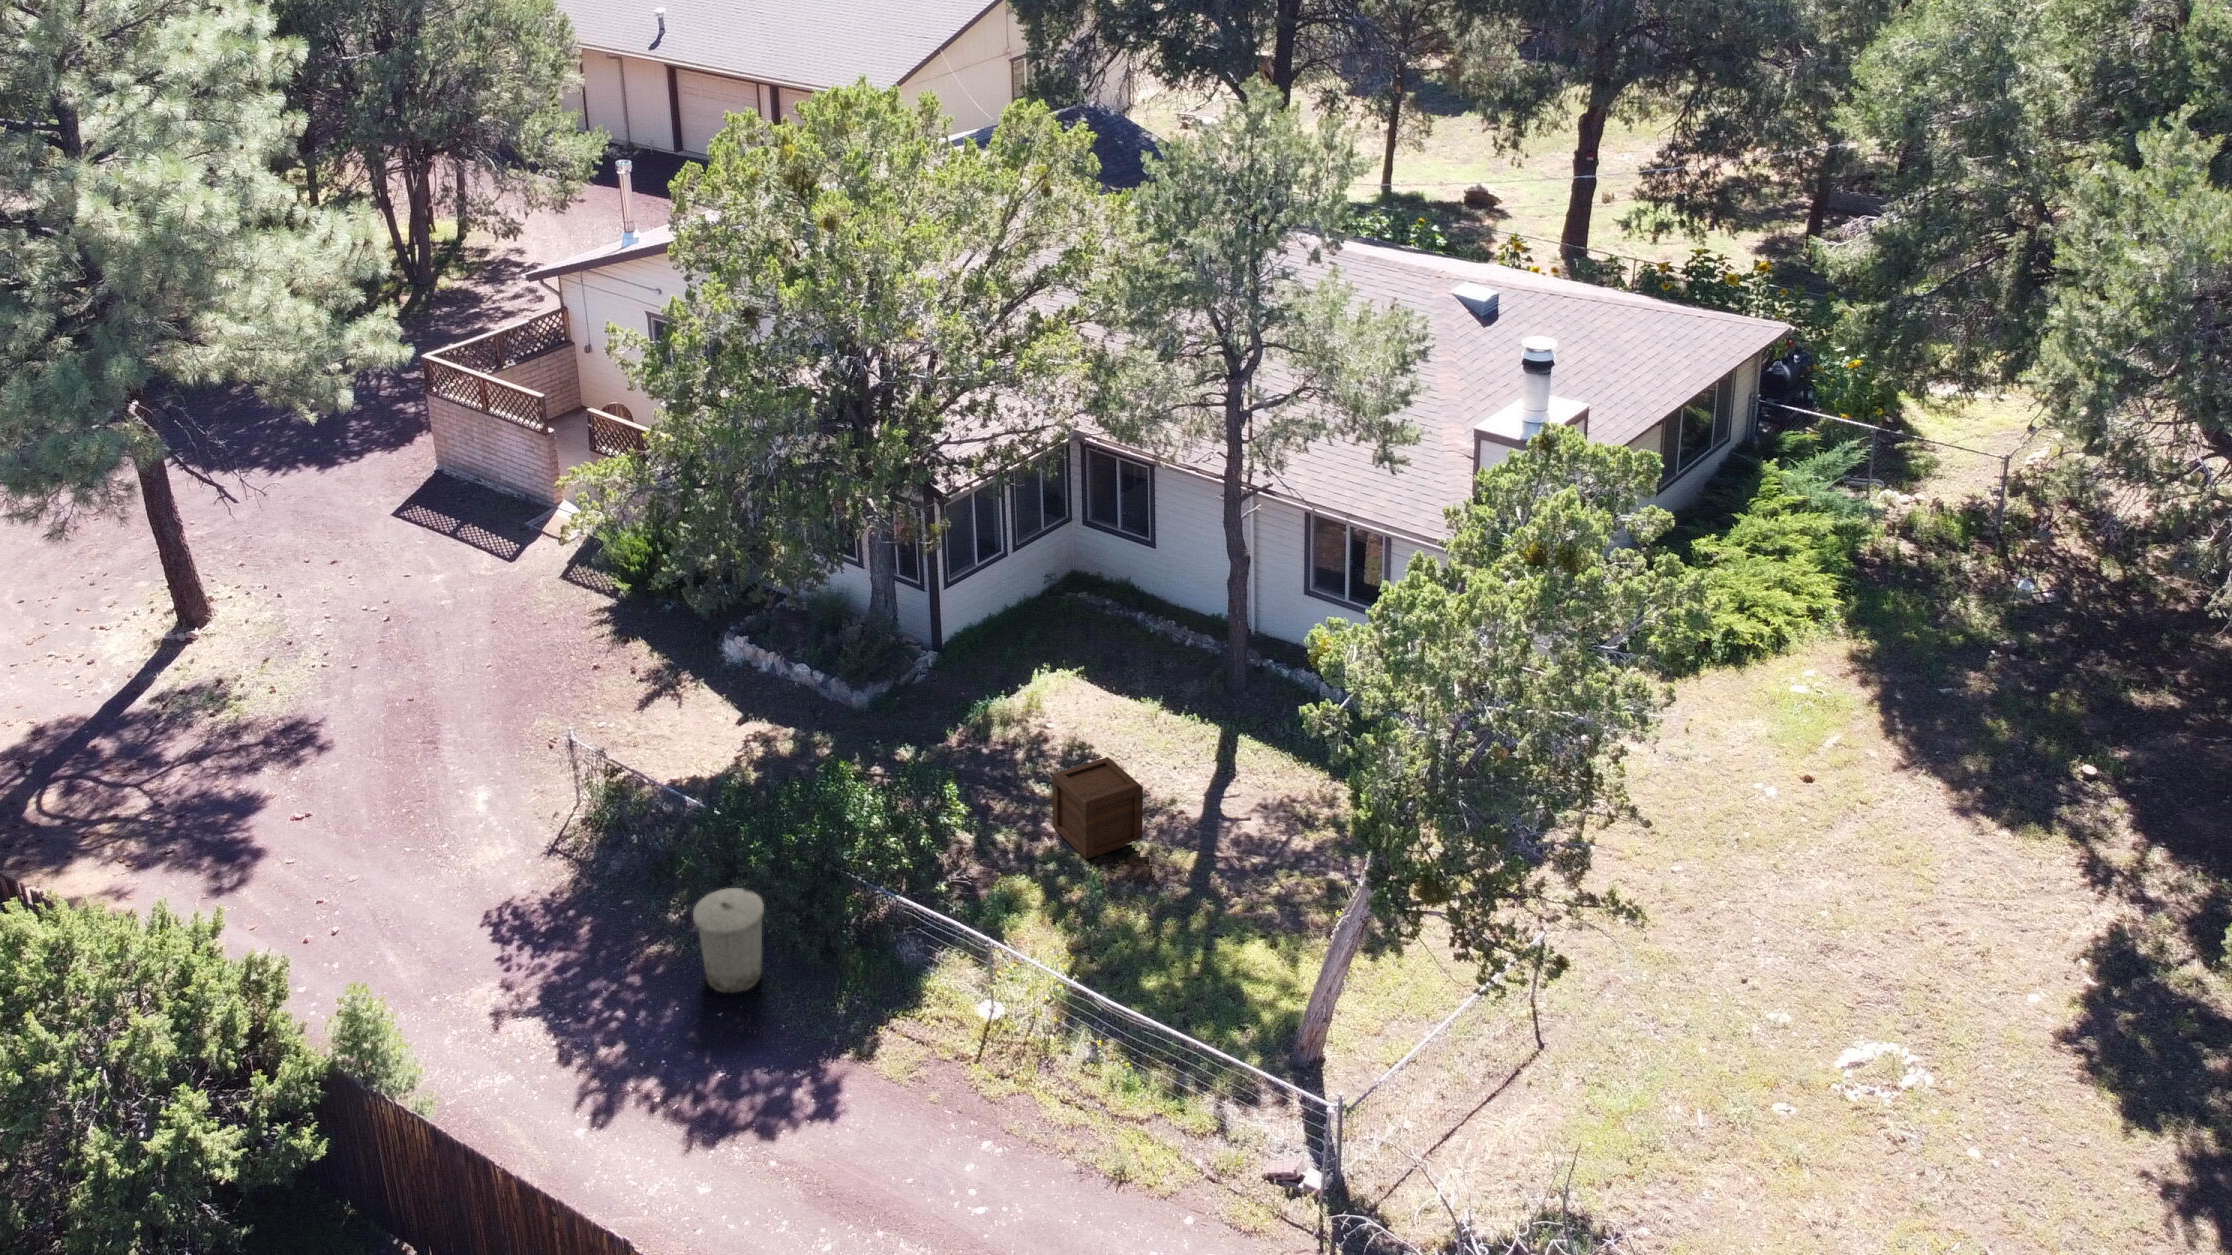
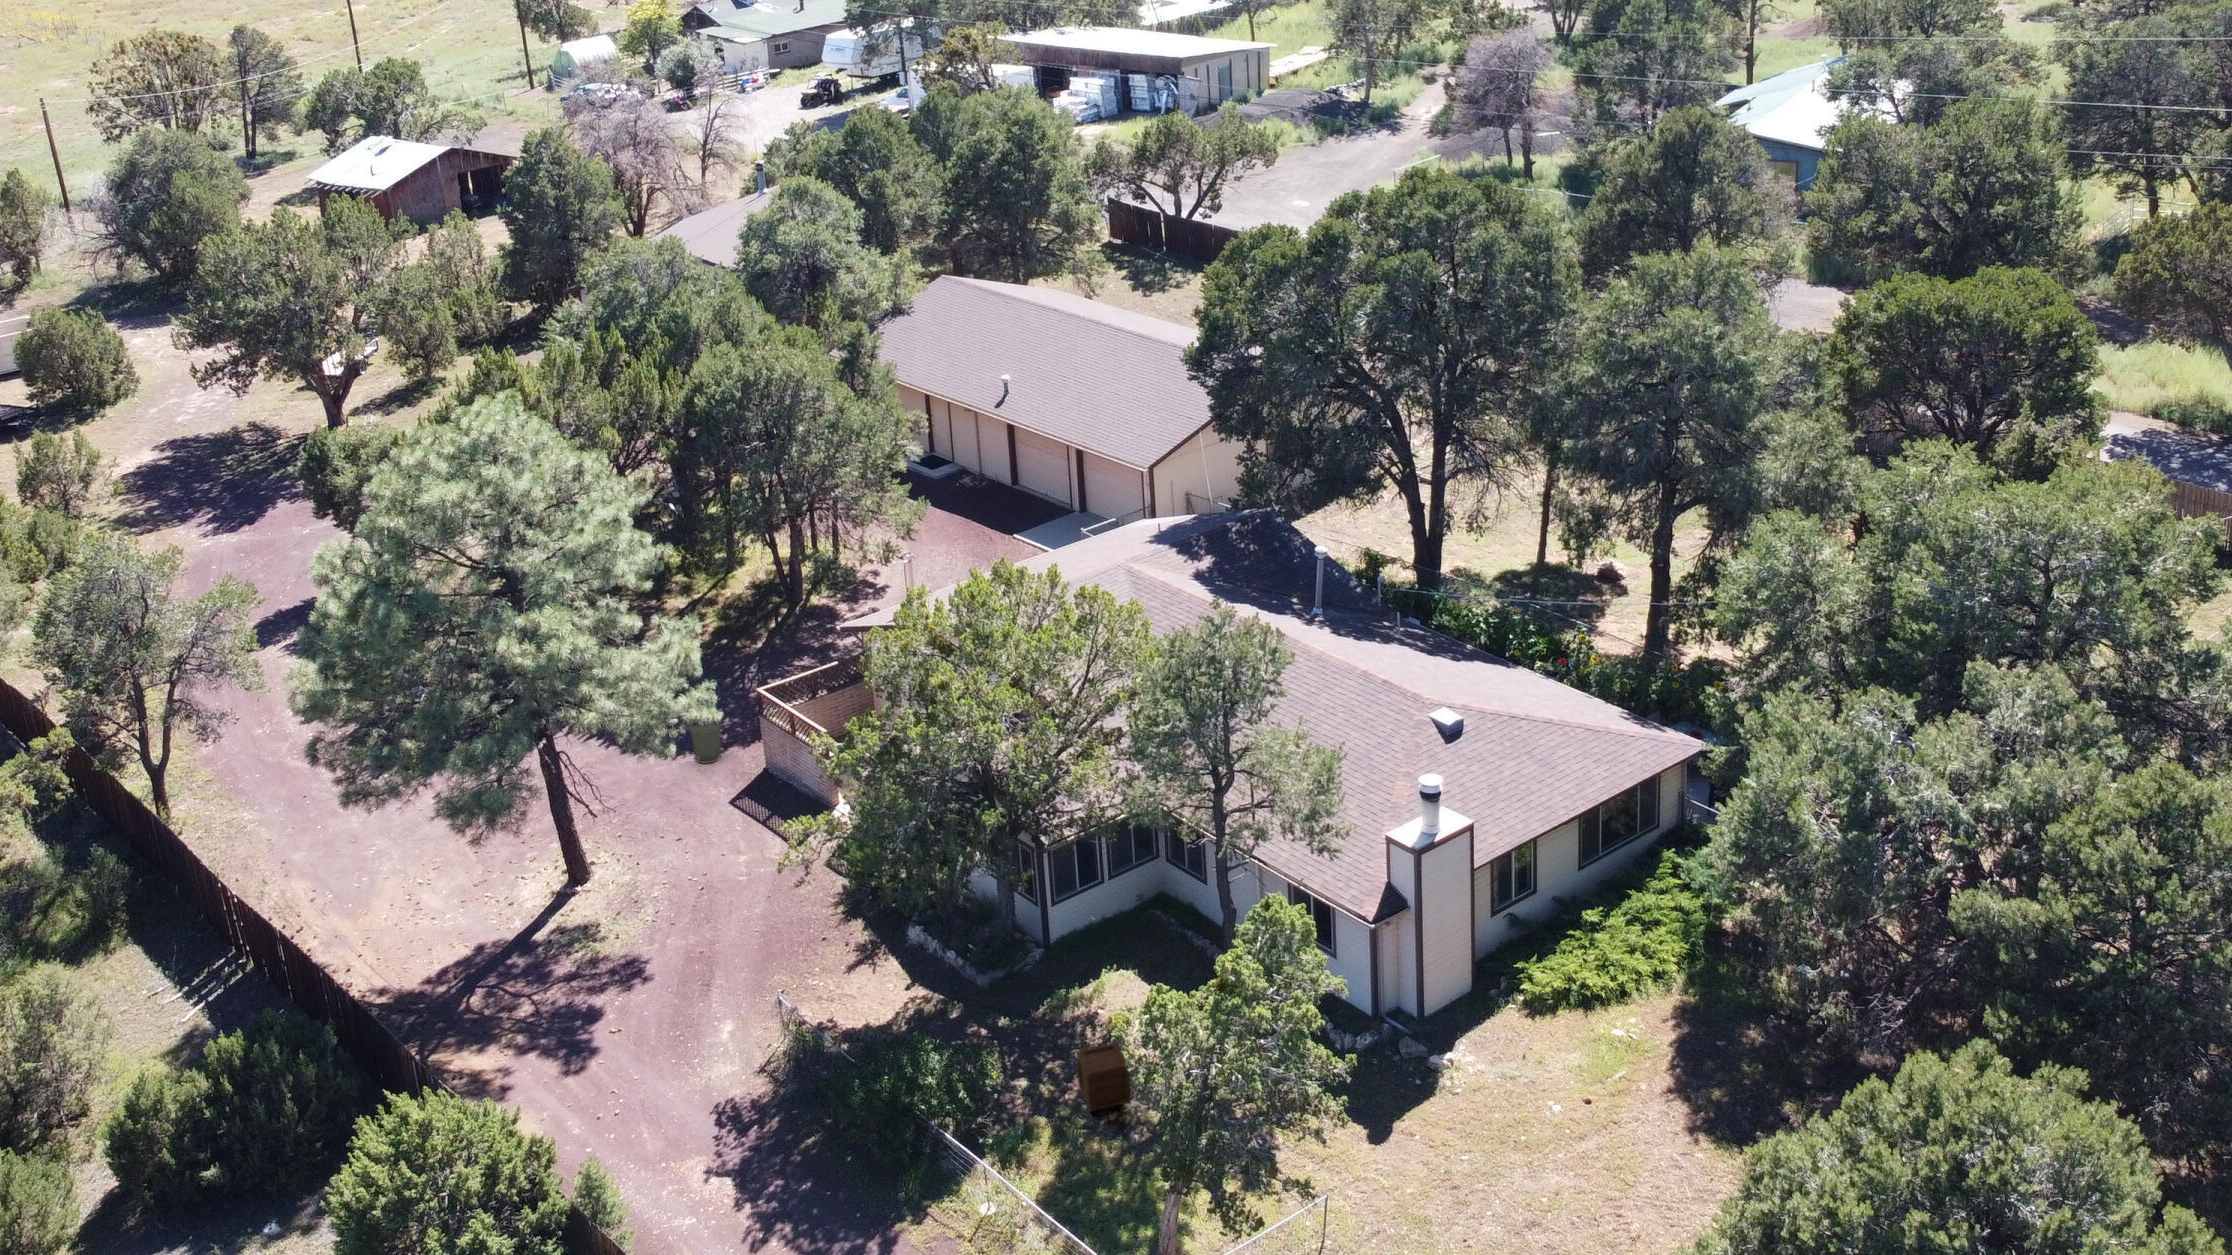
trash can: present [693,888,764,993] -> present [690,724,721,764]

